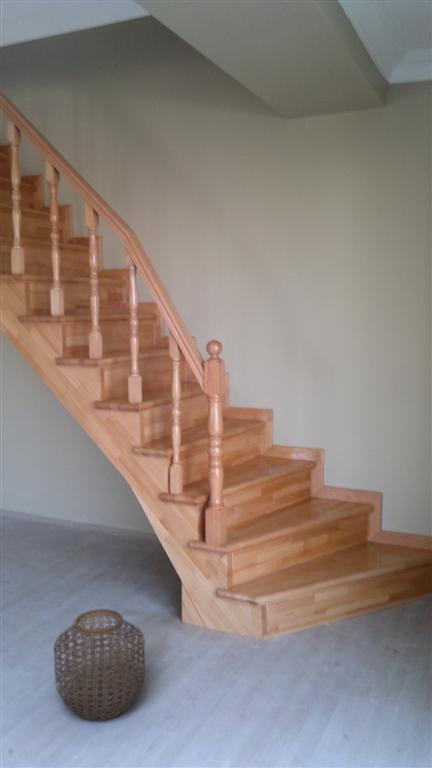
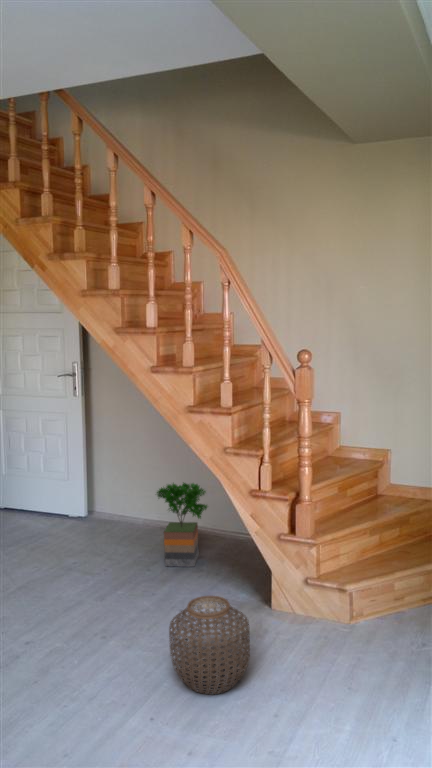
potted tree: none [62,485,121,577] -> present [157,482,207,567]

